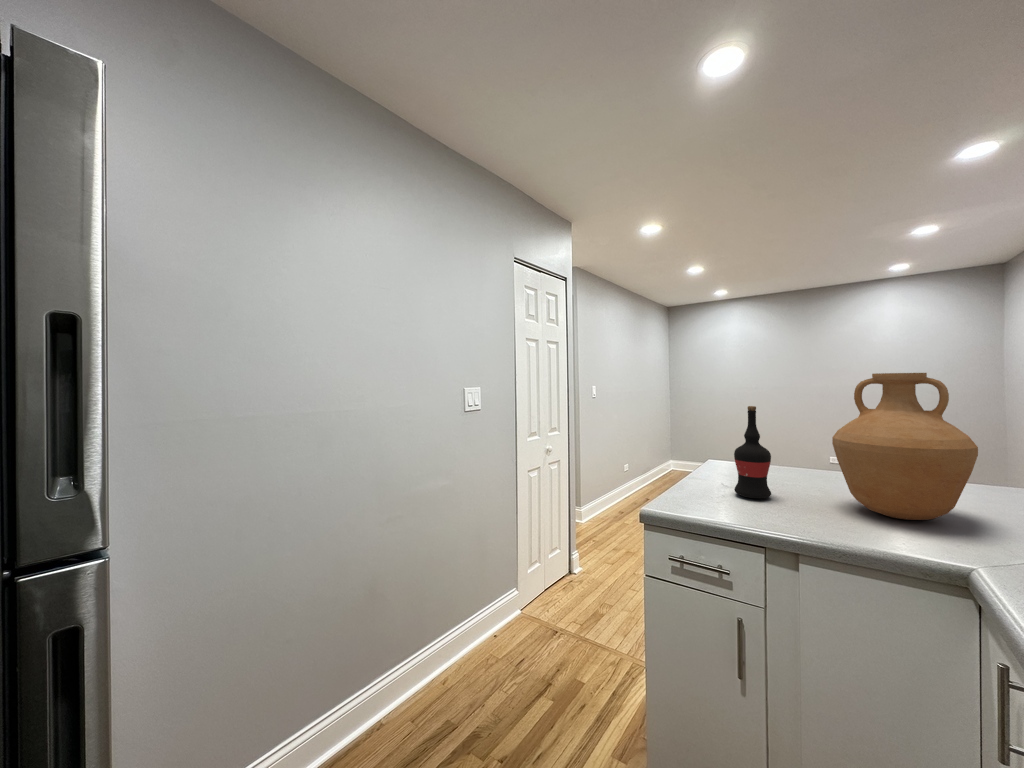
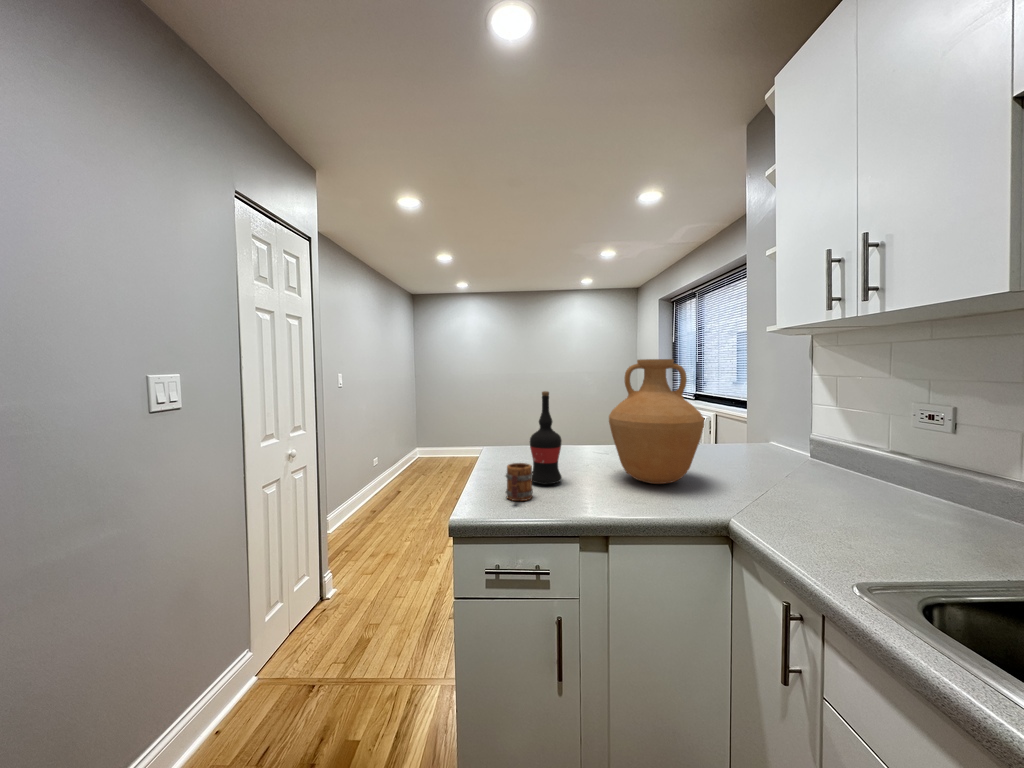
mug: none [700,472,730,507] -> present [506,463,533,501]

